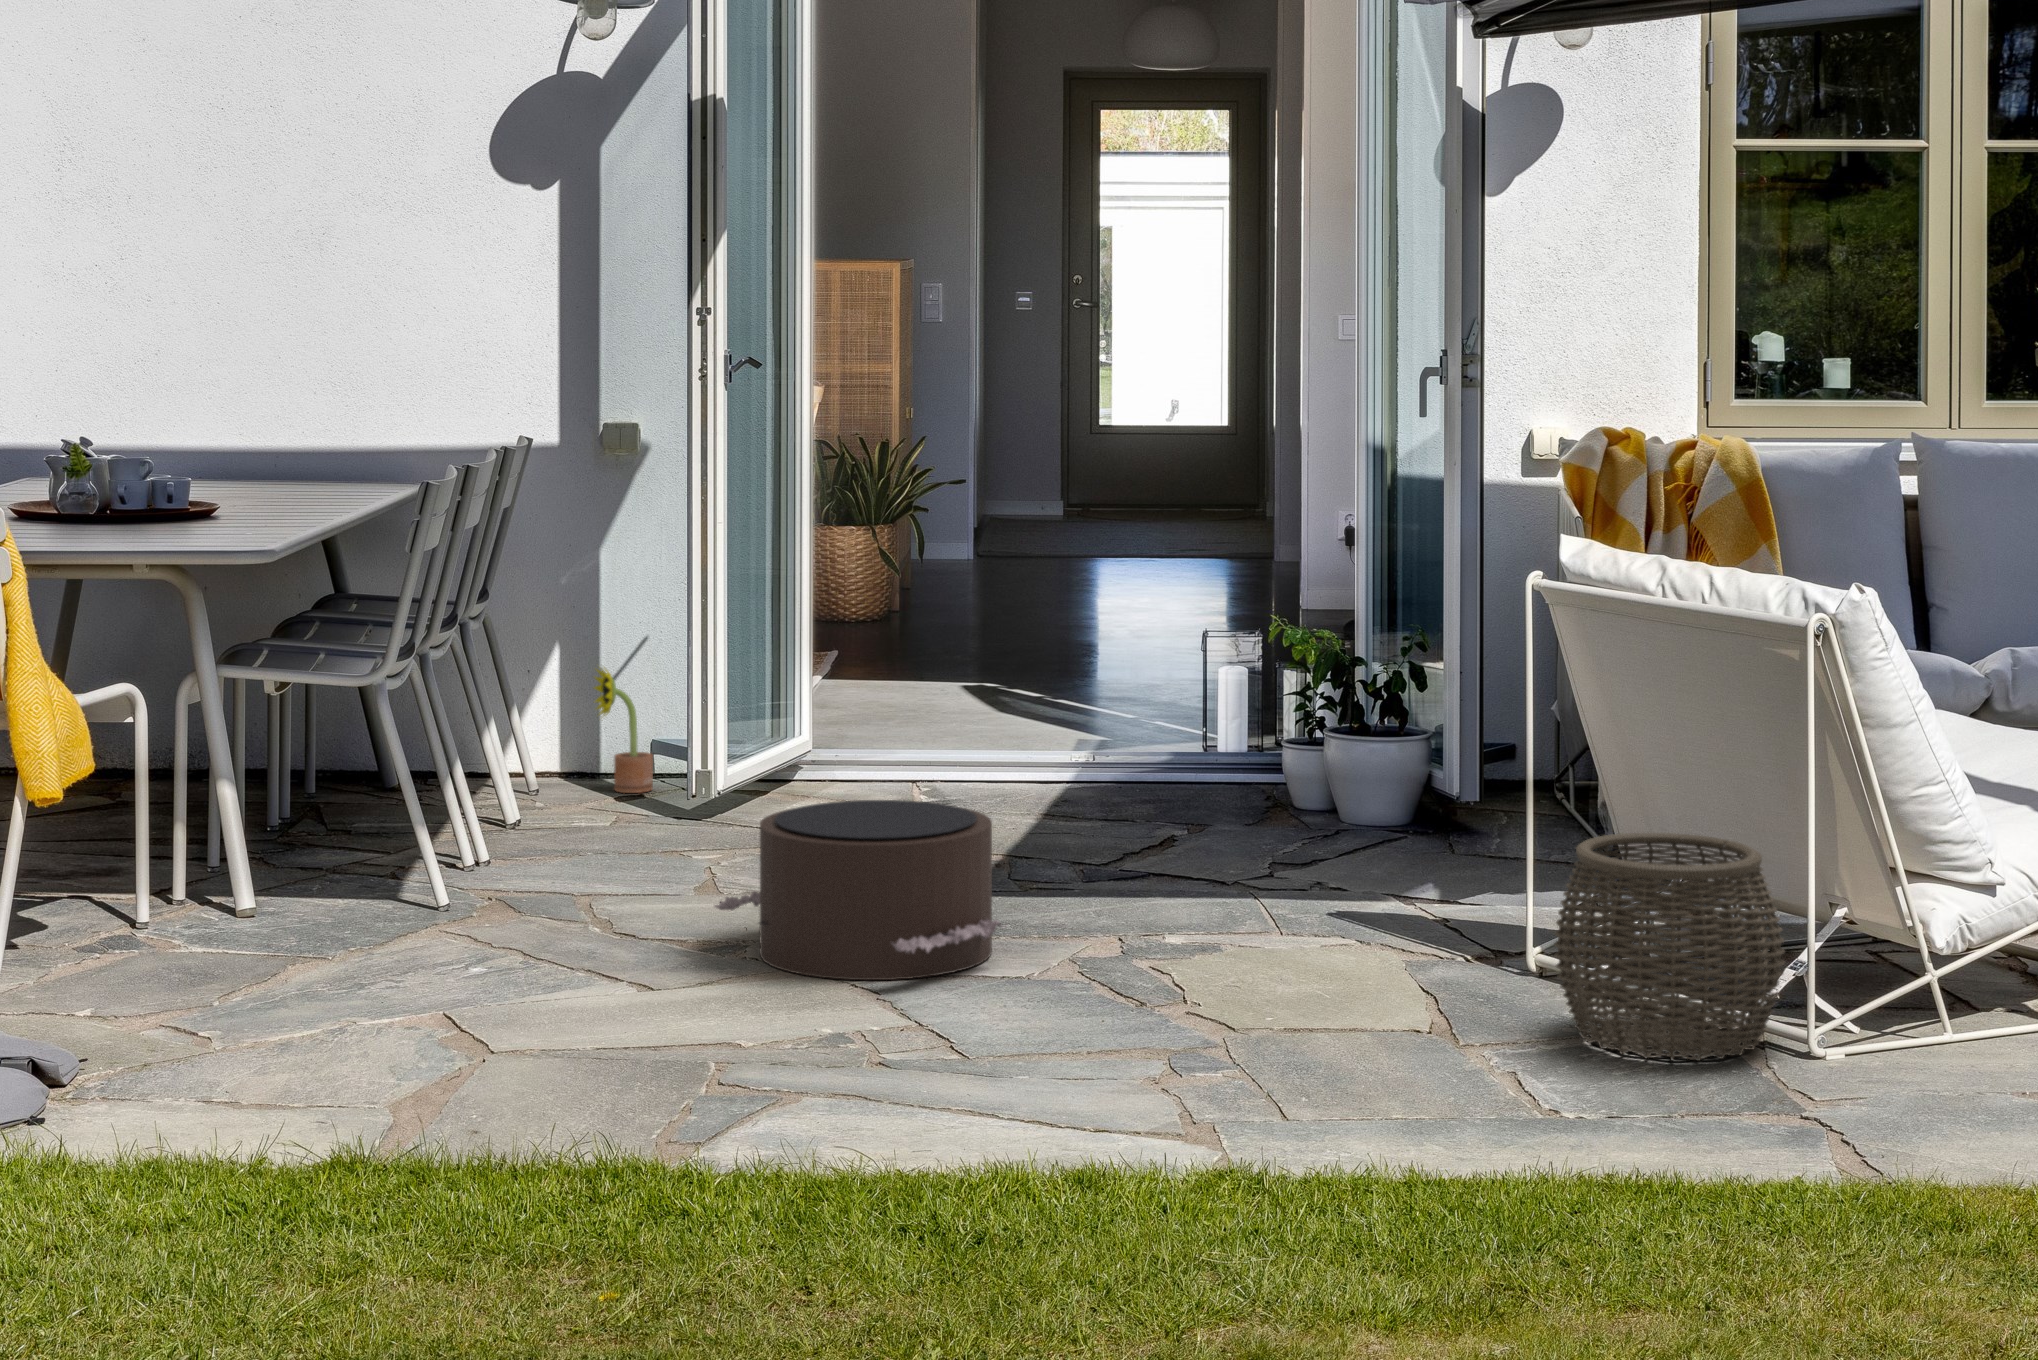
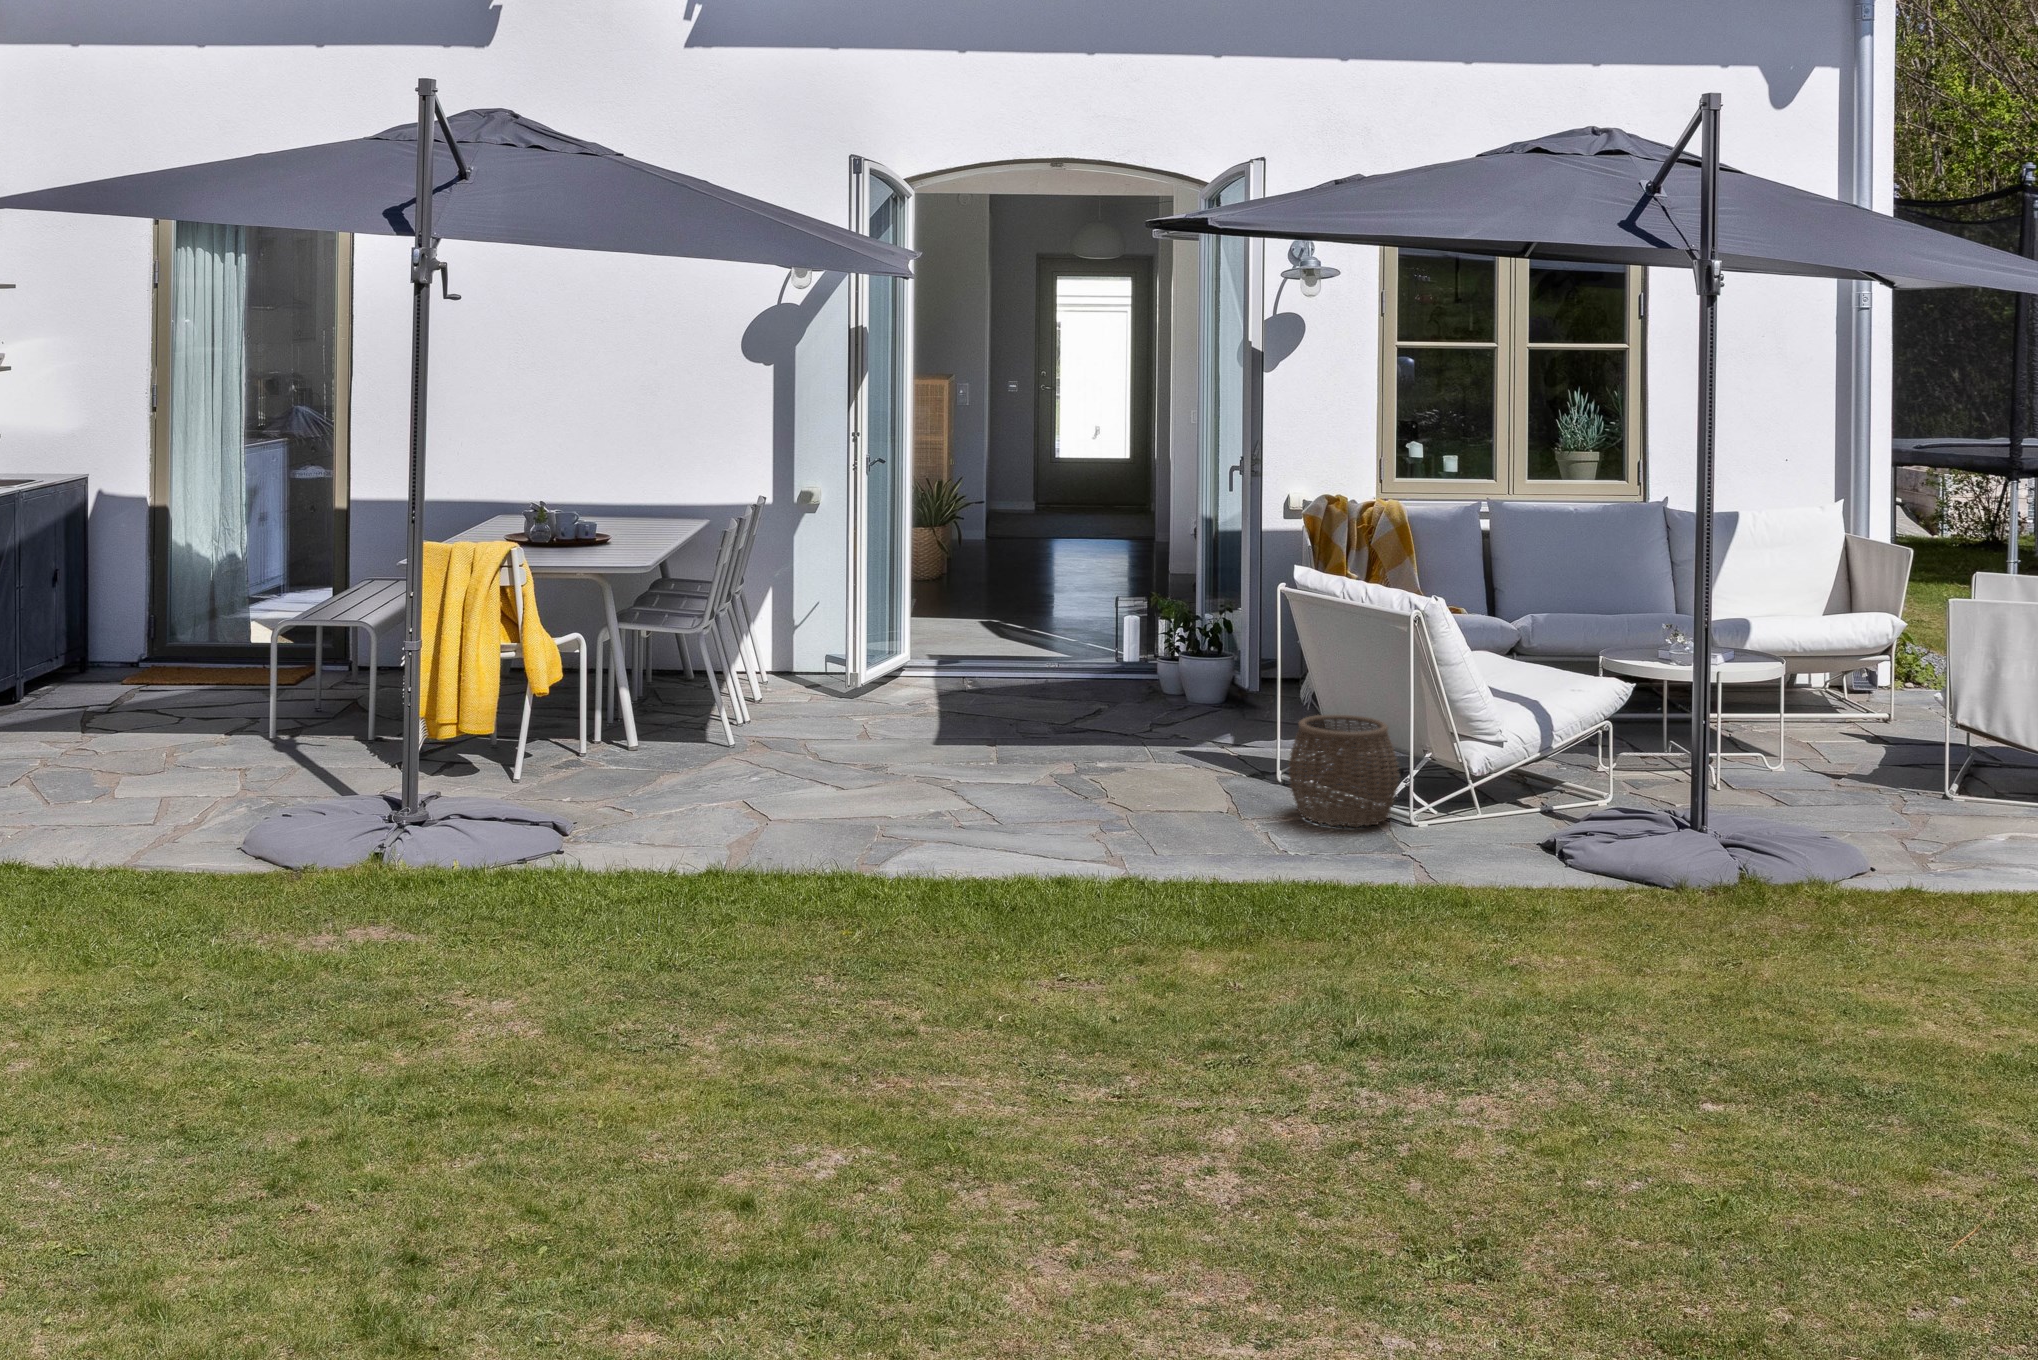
decorative plant: present [594,667,653,793] -> none [795,615,826,685]
pouf: present [714,800,1002,980] -> none [869,694,1019,786]

